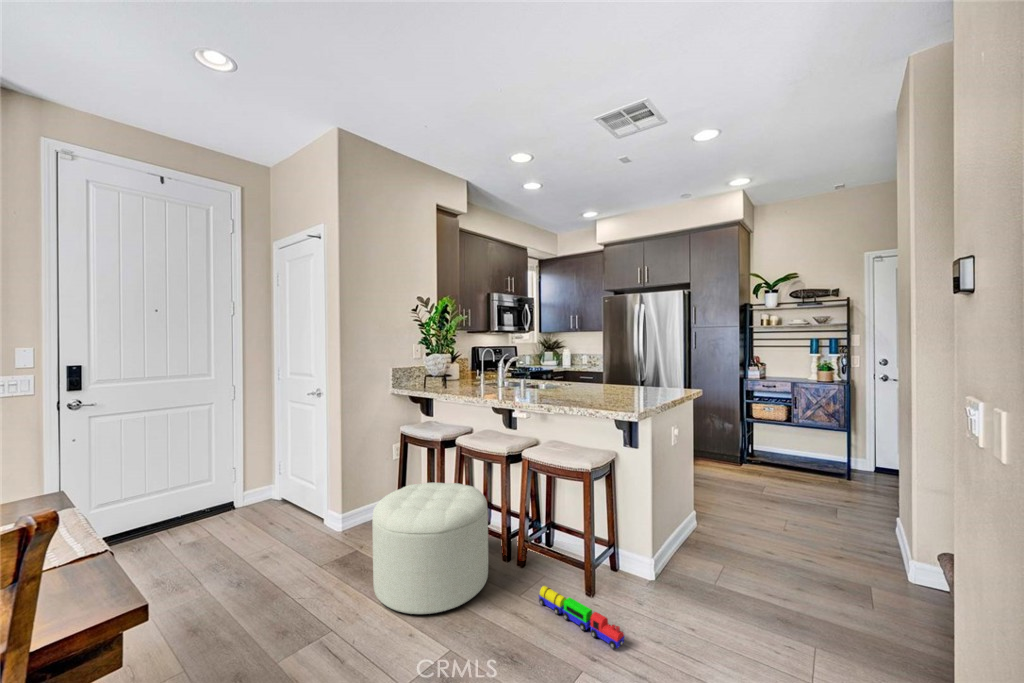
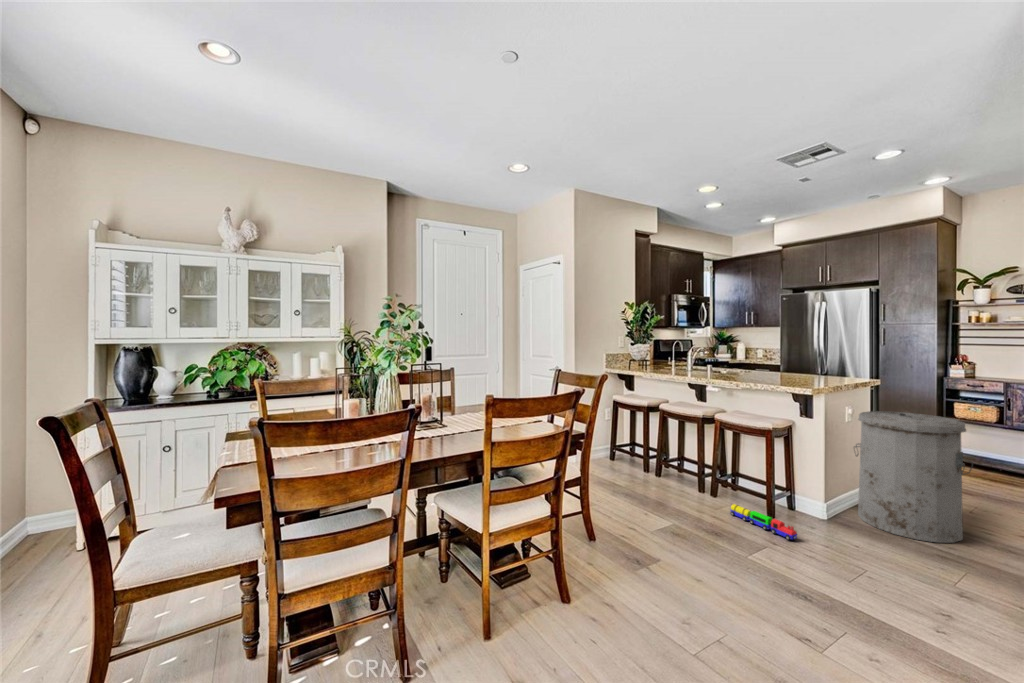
trash can: none [682,431,808,605] -> present [854,411,973,543]
ottoman: present [373,483,488,614] -> none [611,433,690,508]

